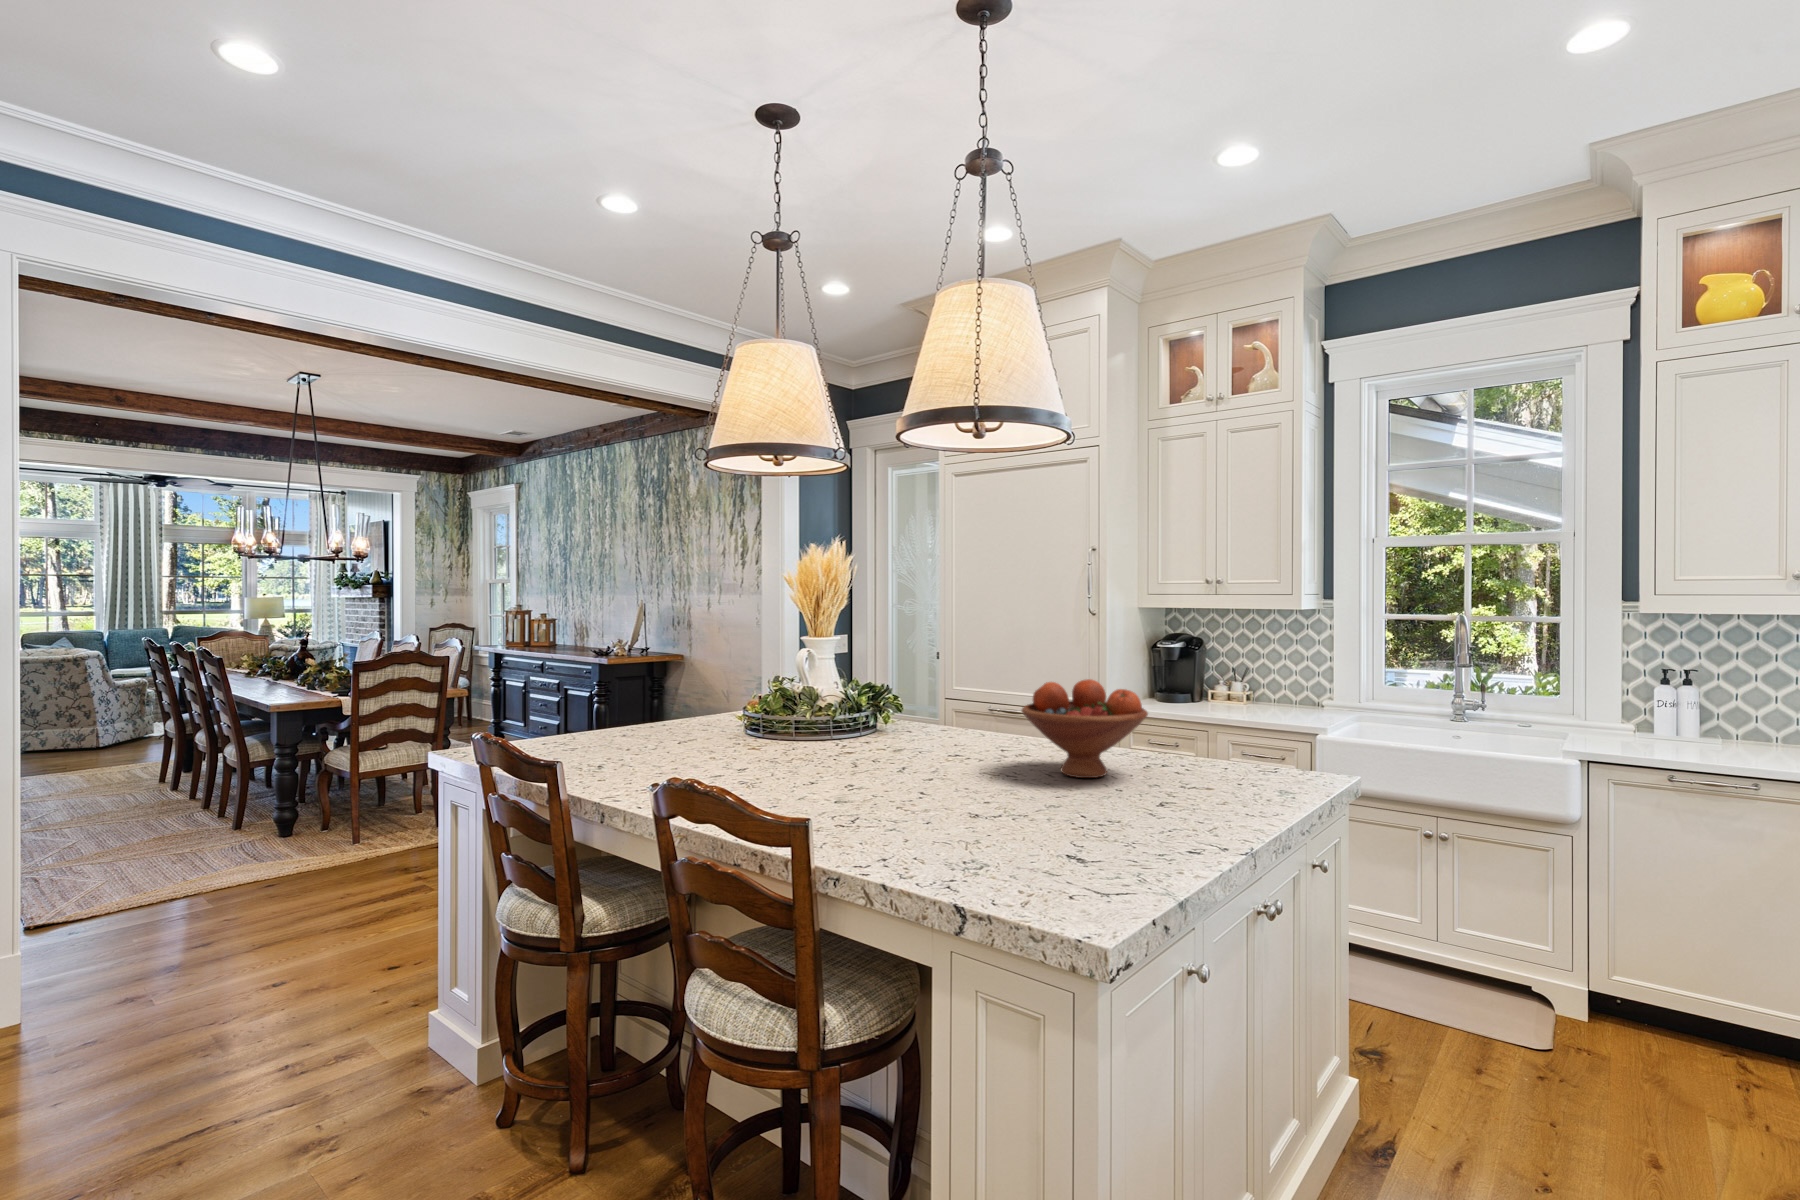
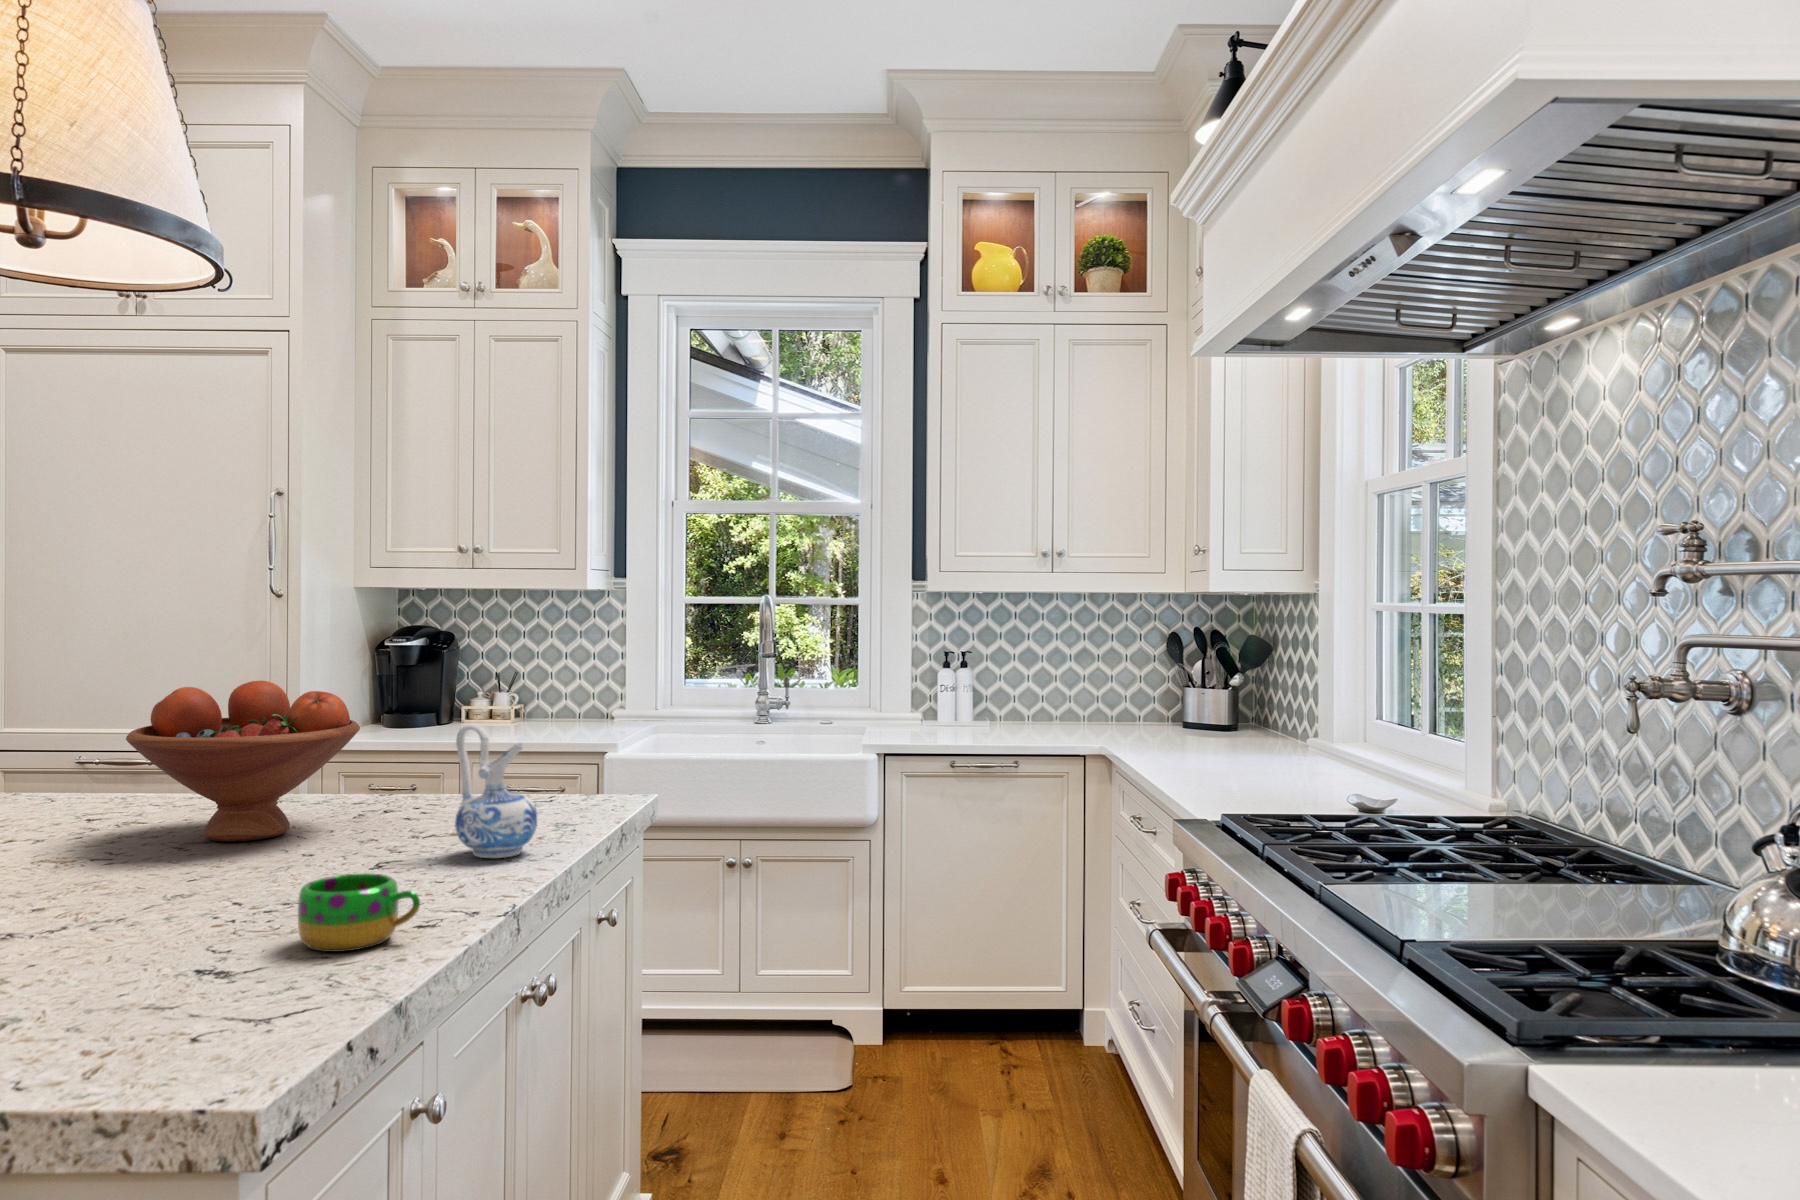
ceramic pitcher: none [1211,720,1267,813] -> present [455,724,537,858]
mug: none [1120,813,1191,862] -> present [298,873,420,952]

